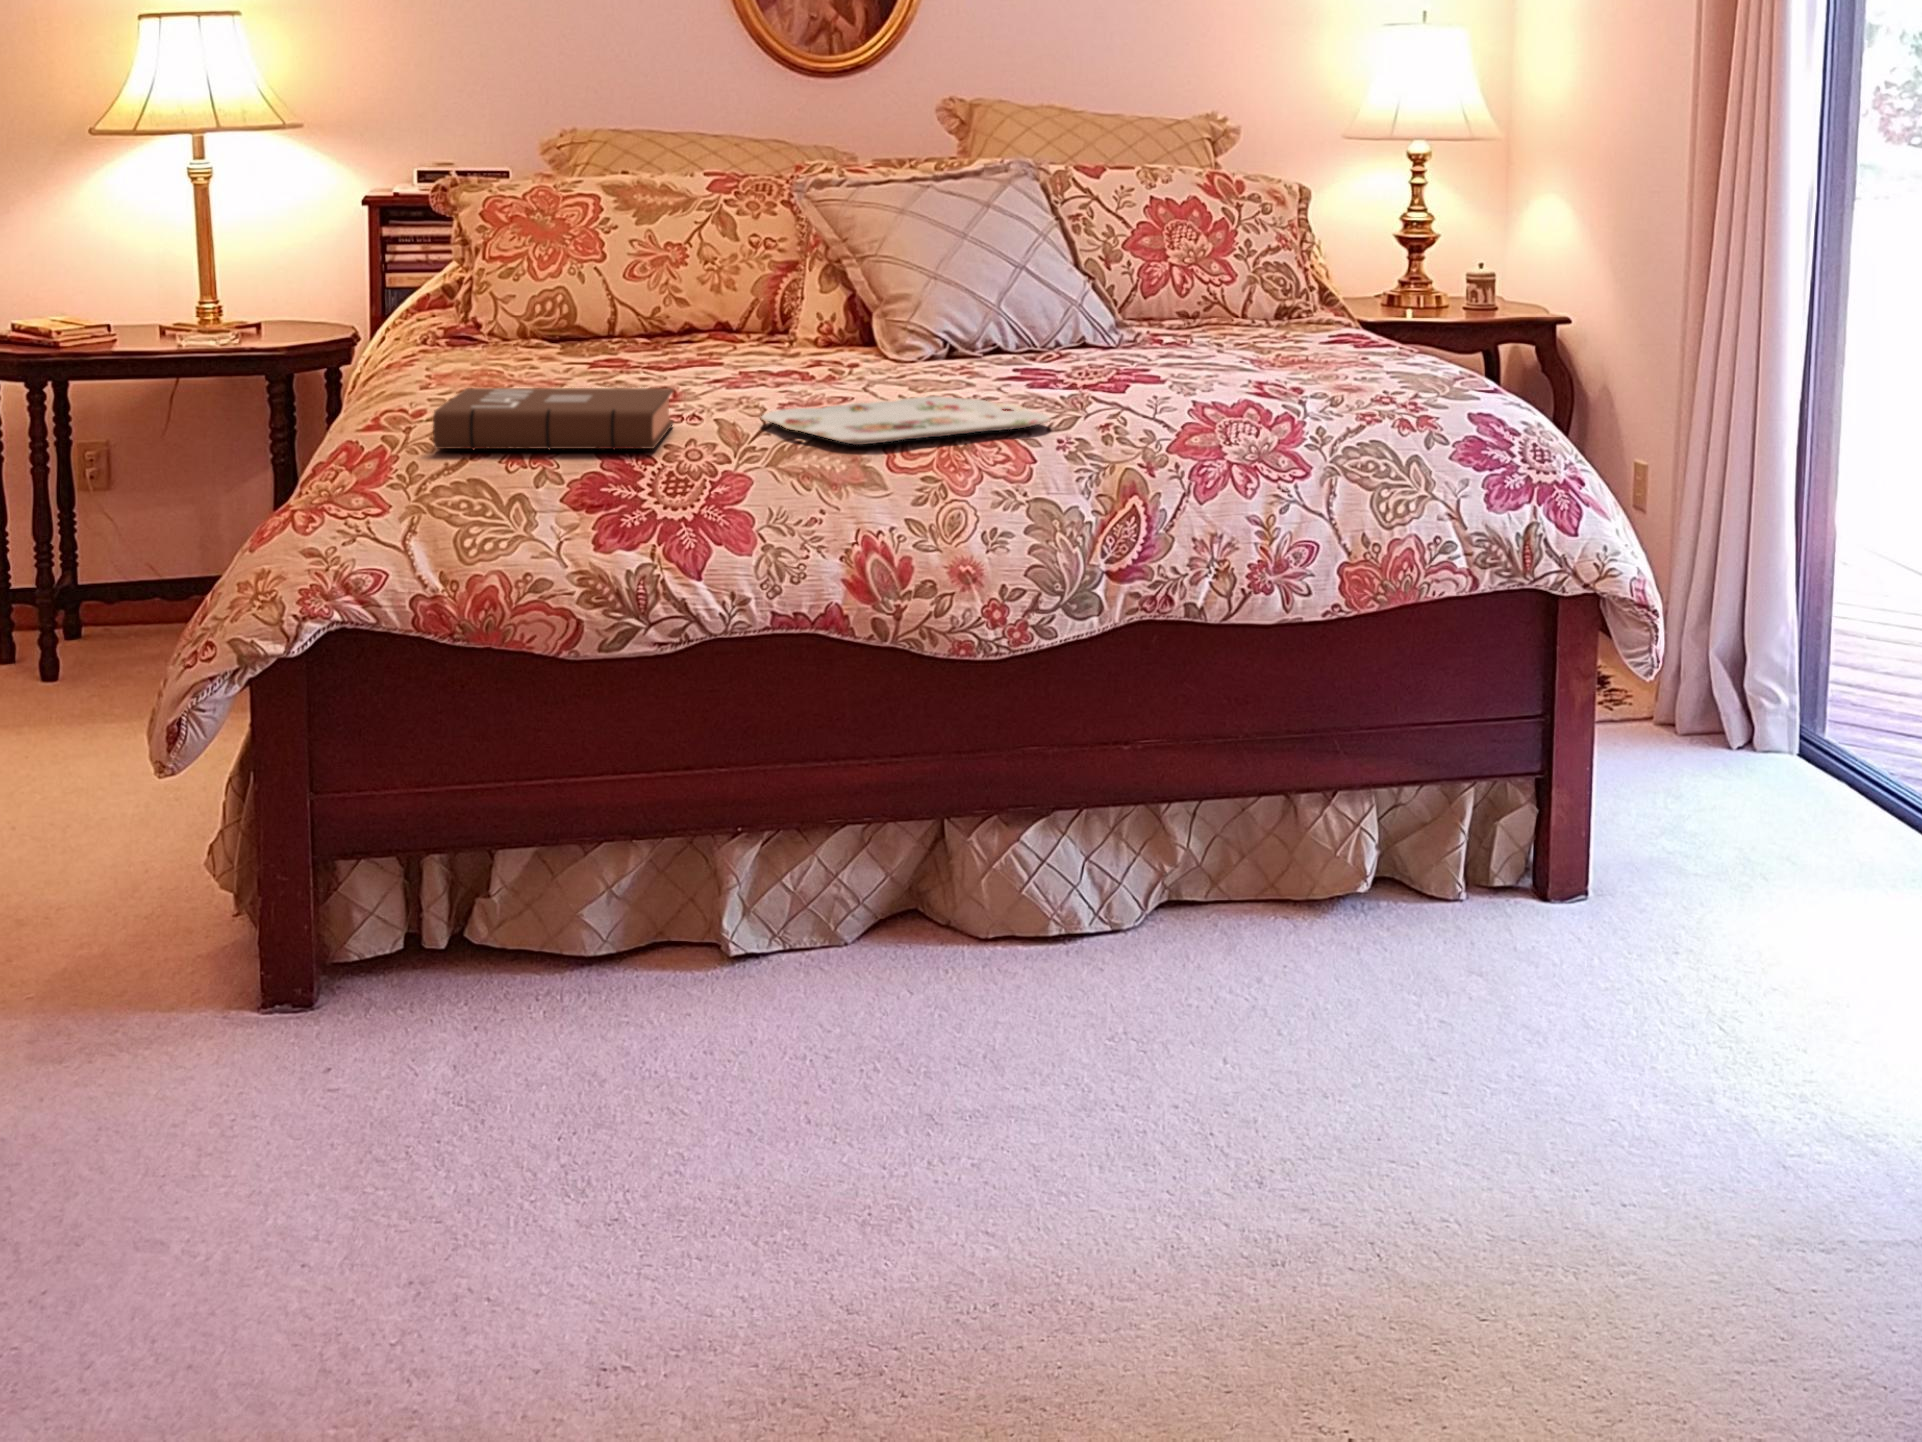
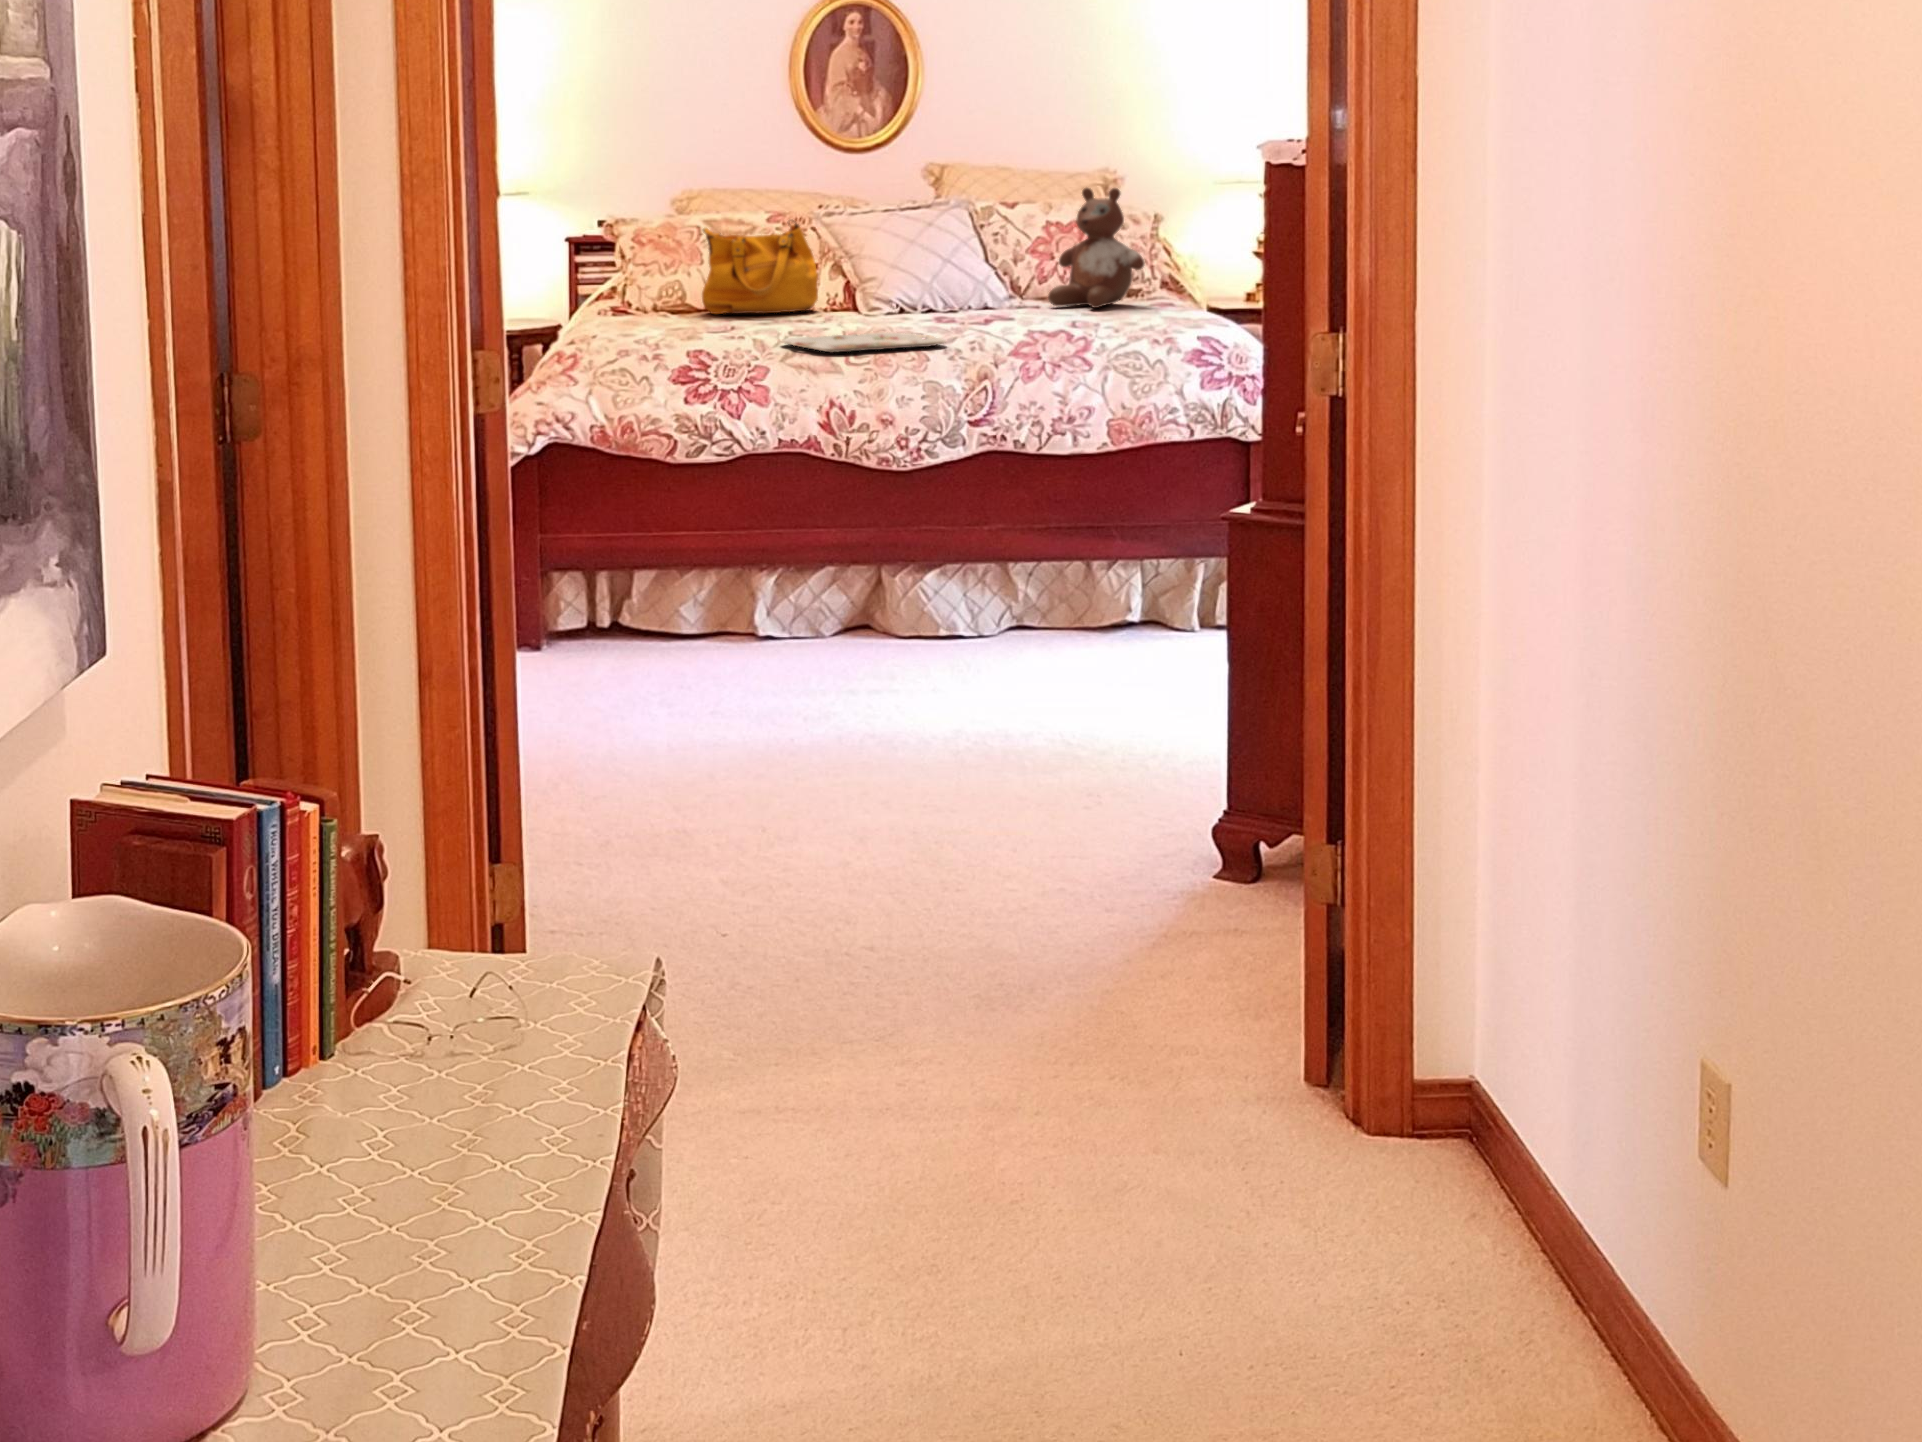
stuffed bear: none [1166,149,1315,340] -> present [1048,188,1144,308]
handbag: none [608,193,801,349] -> present [702,220,818,314]
book: present [433,388,674,450] -> none [600,324,732,354]

